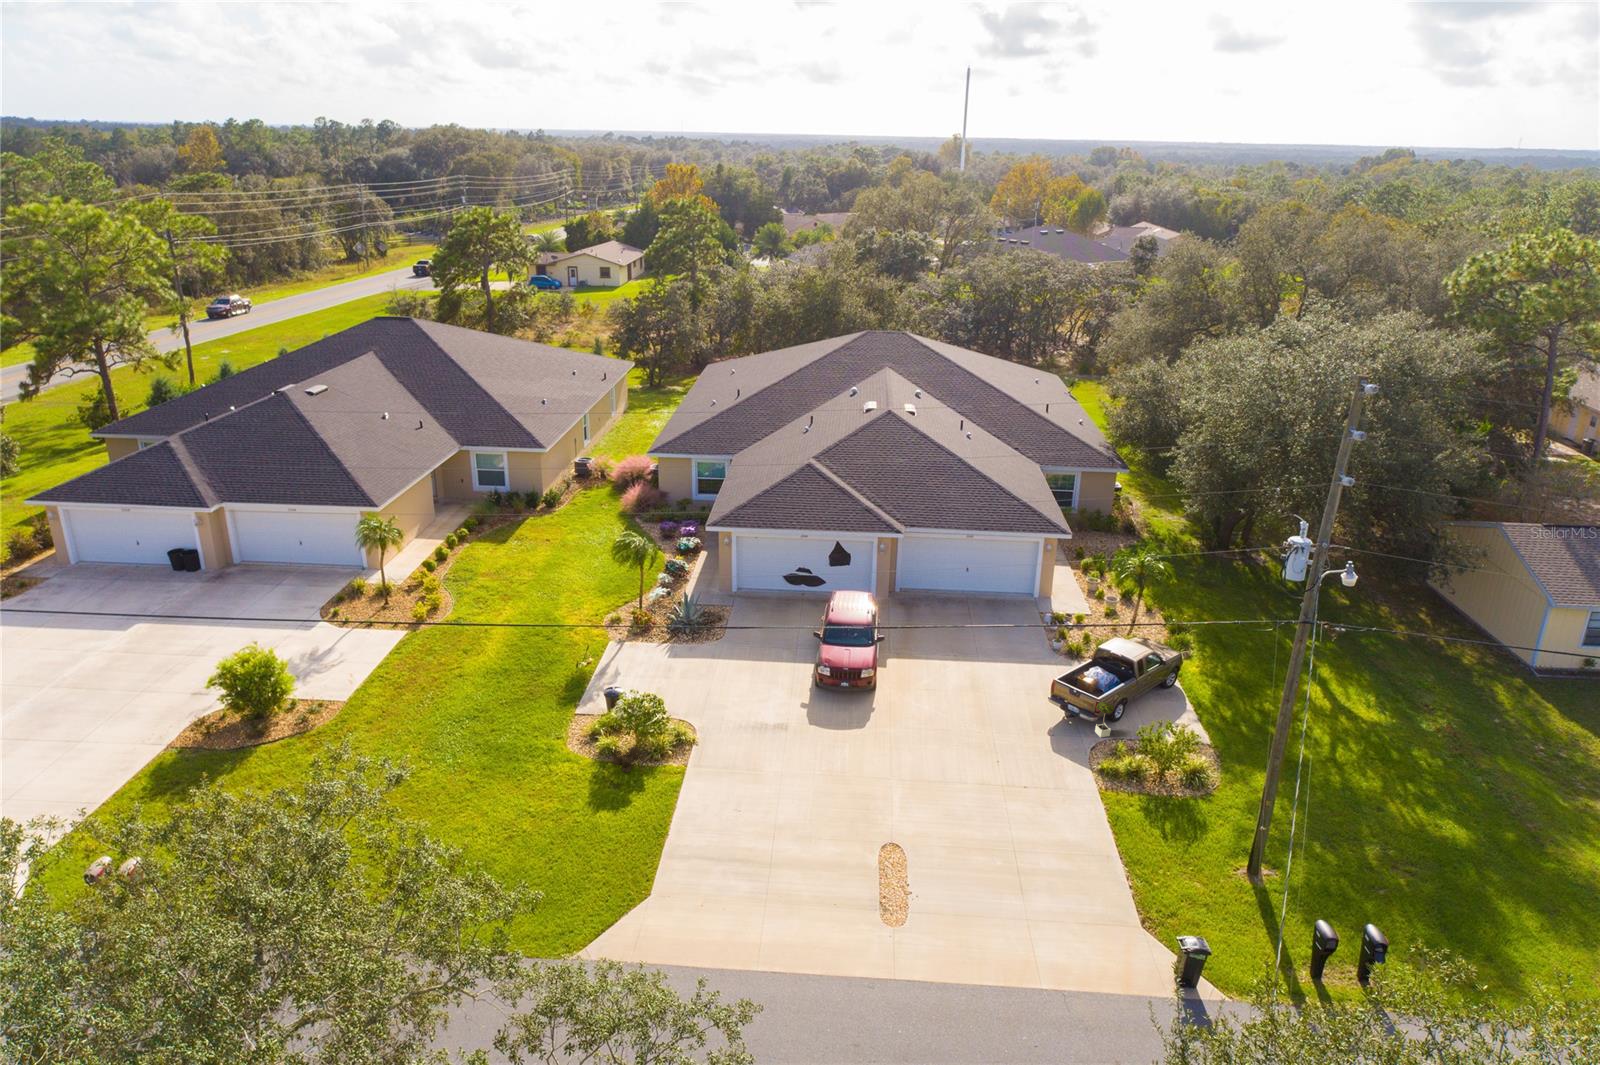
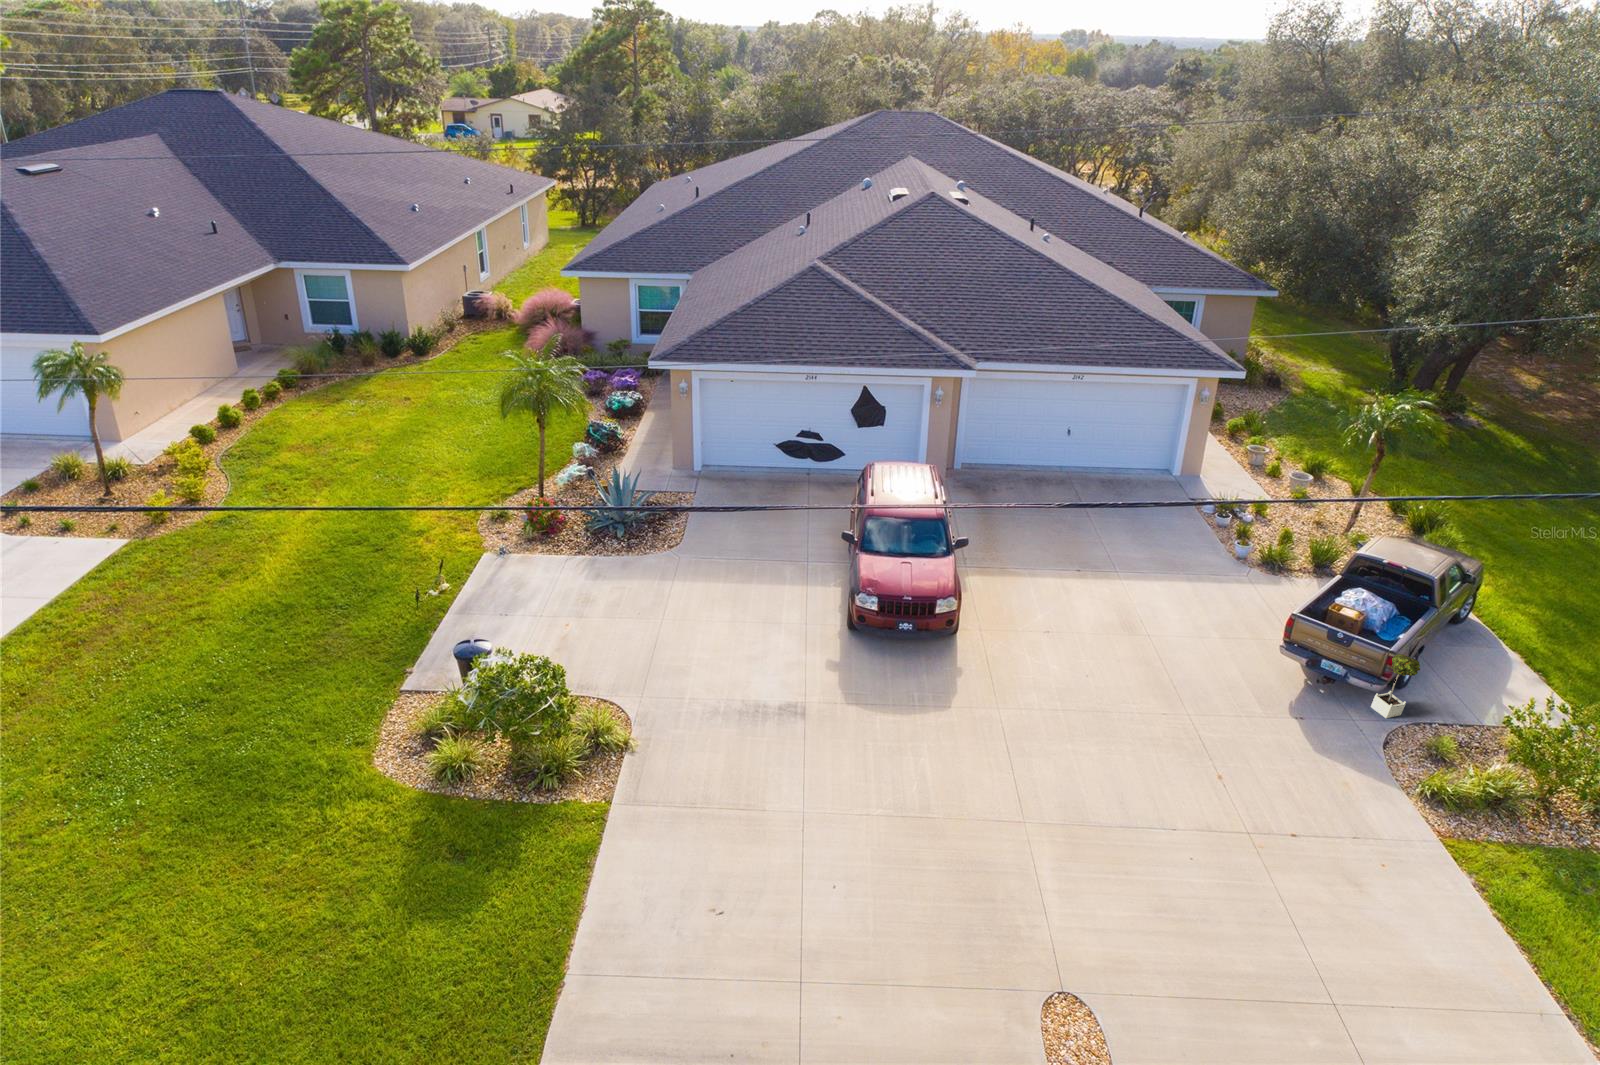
woven basket: present [612,746,640,773] -> none [456,762,517,821]

